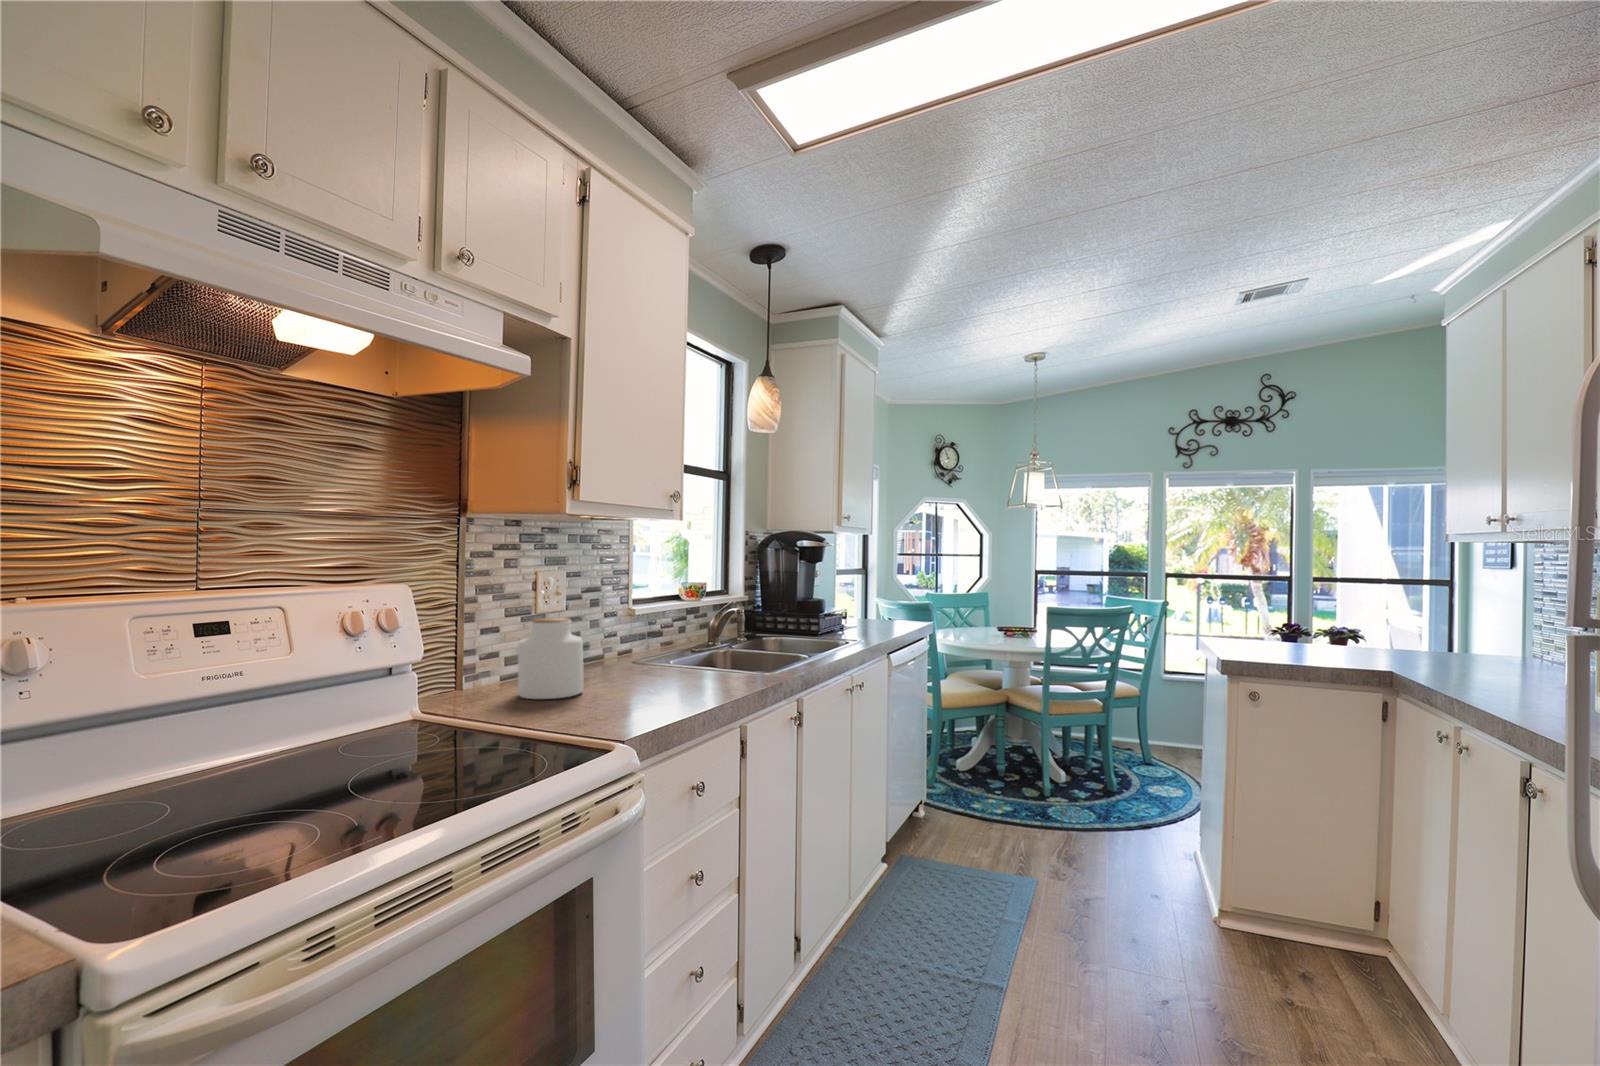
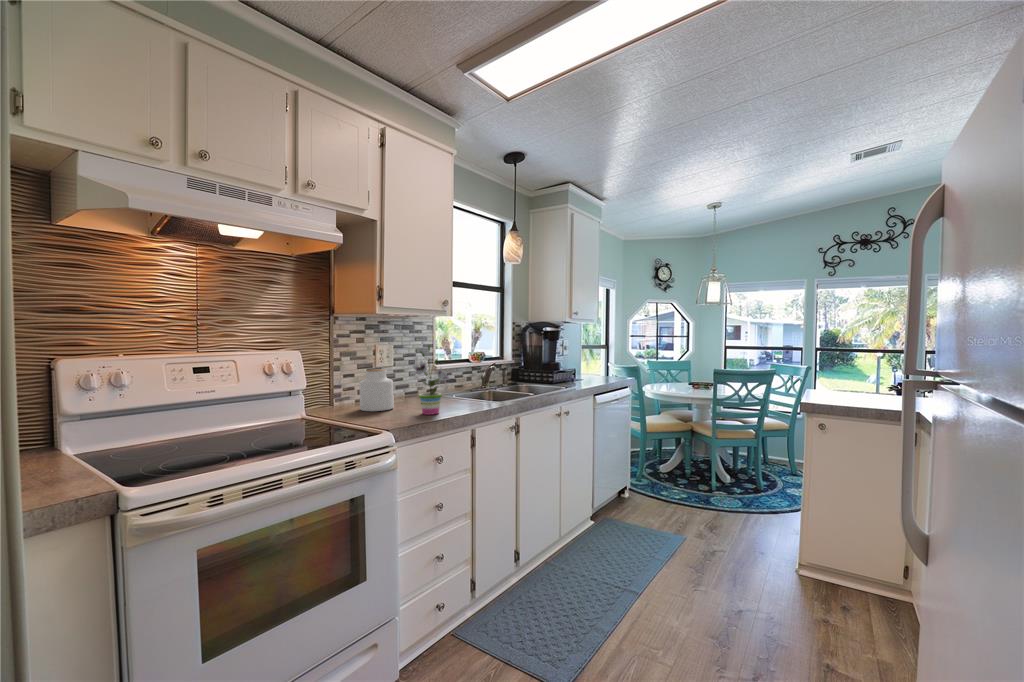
potted plant: none [630,572,705,703] -> present [412,345,451,415]

